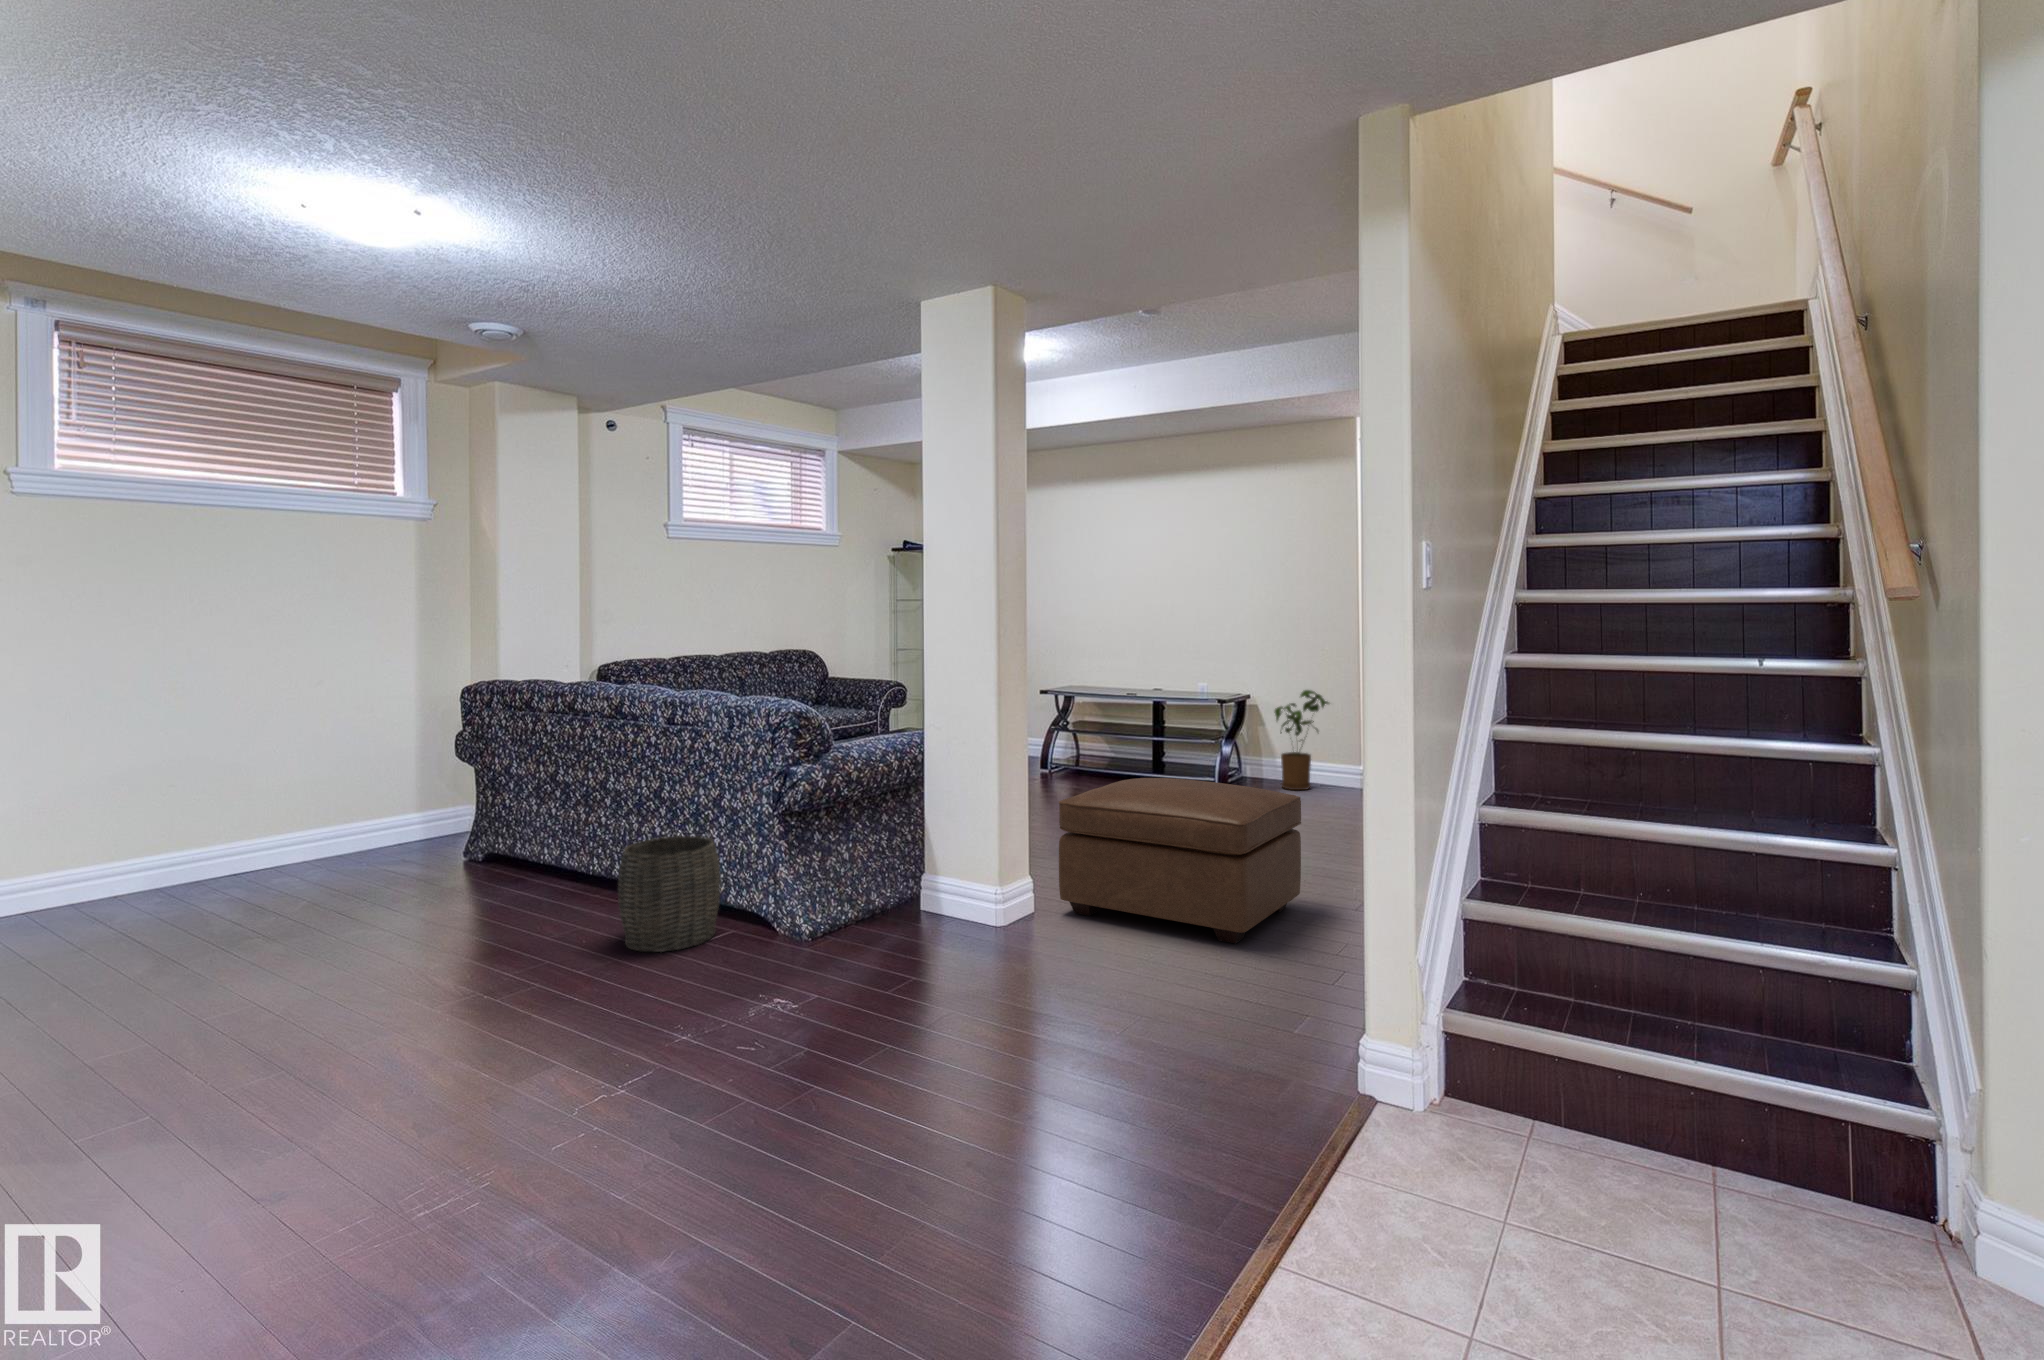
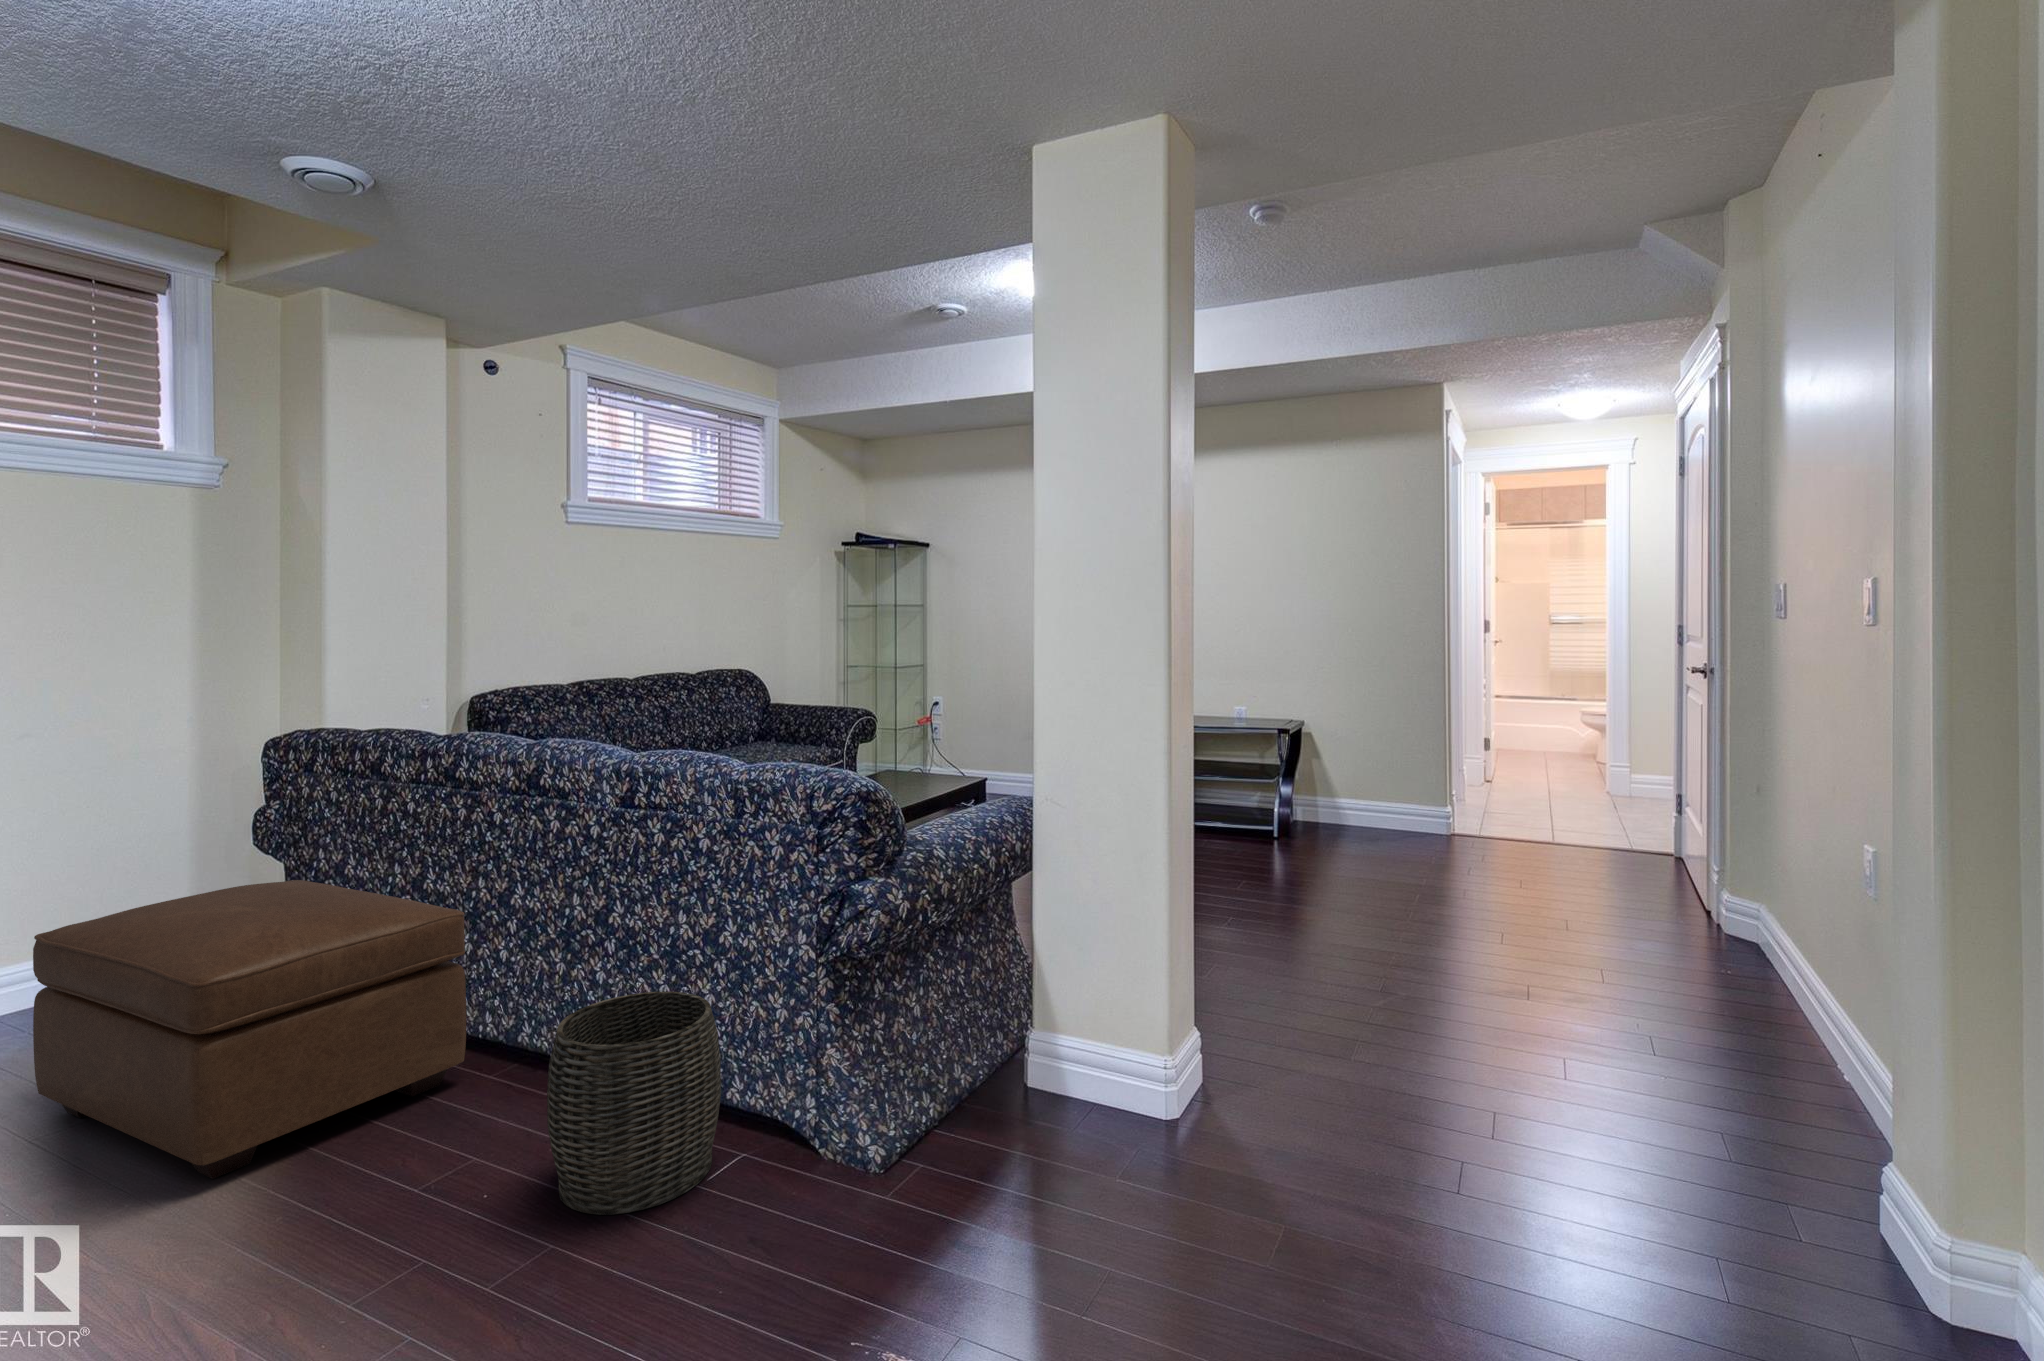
house plant: present [1274,690,1329,790] -> none [1358,720,1433,846]
ottoman: present [1059,778,1301,944] -> present [33,880,466,1179]

